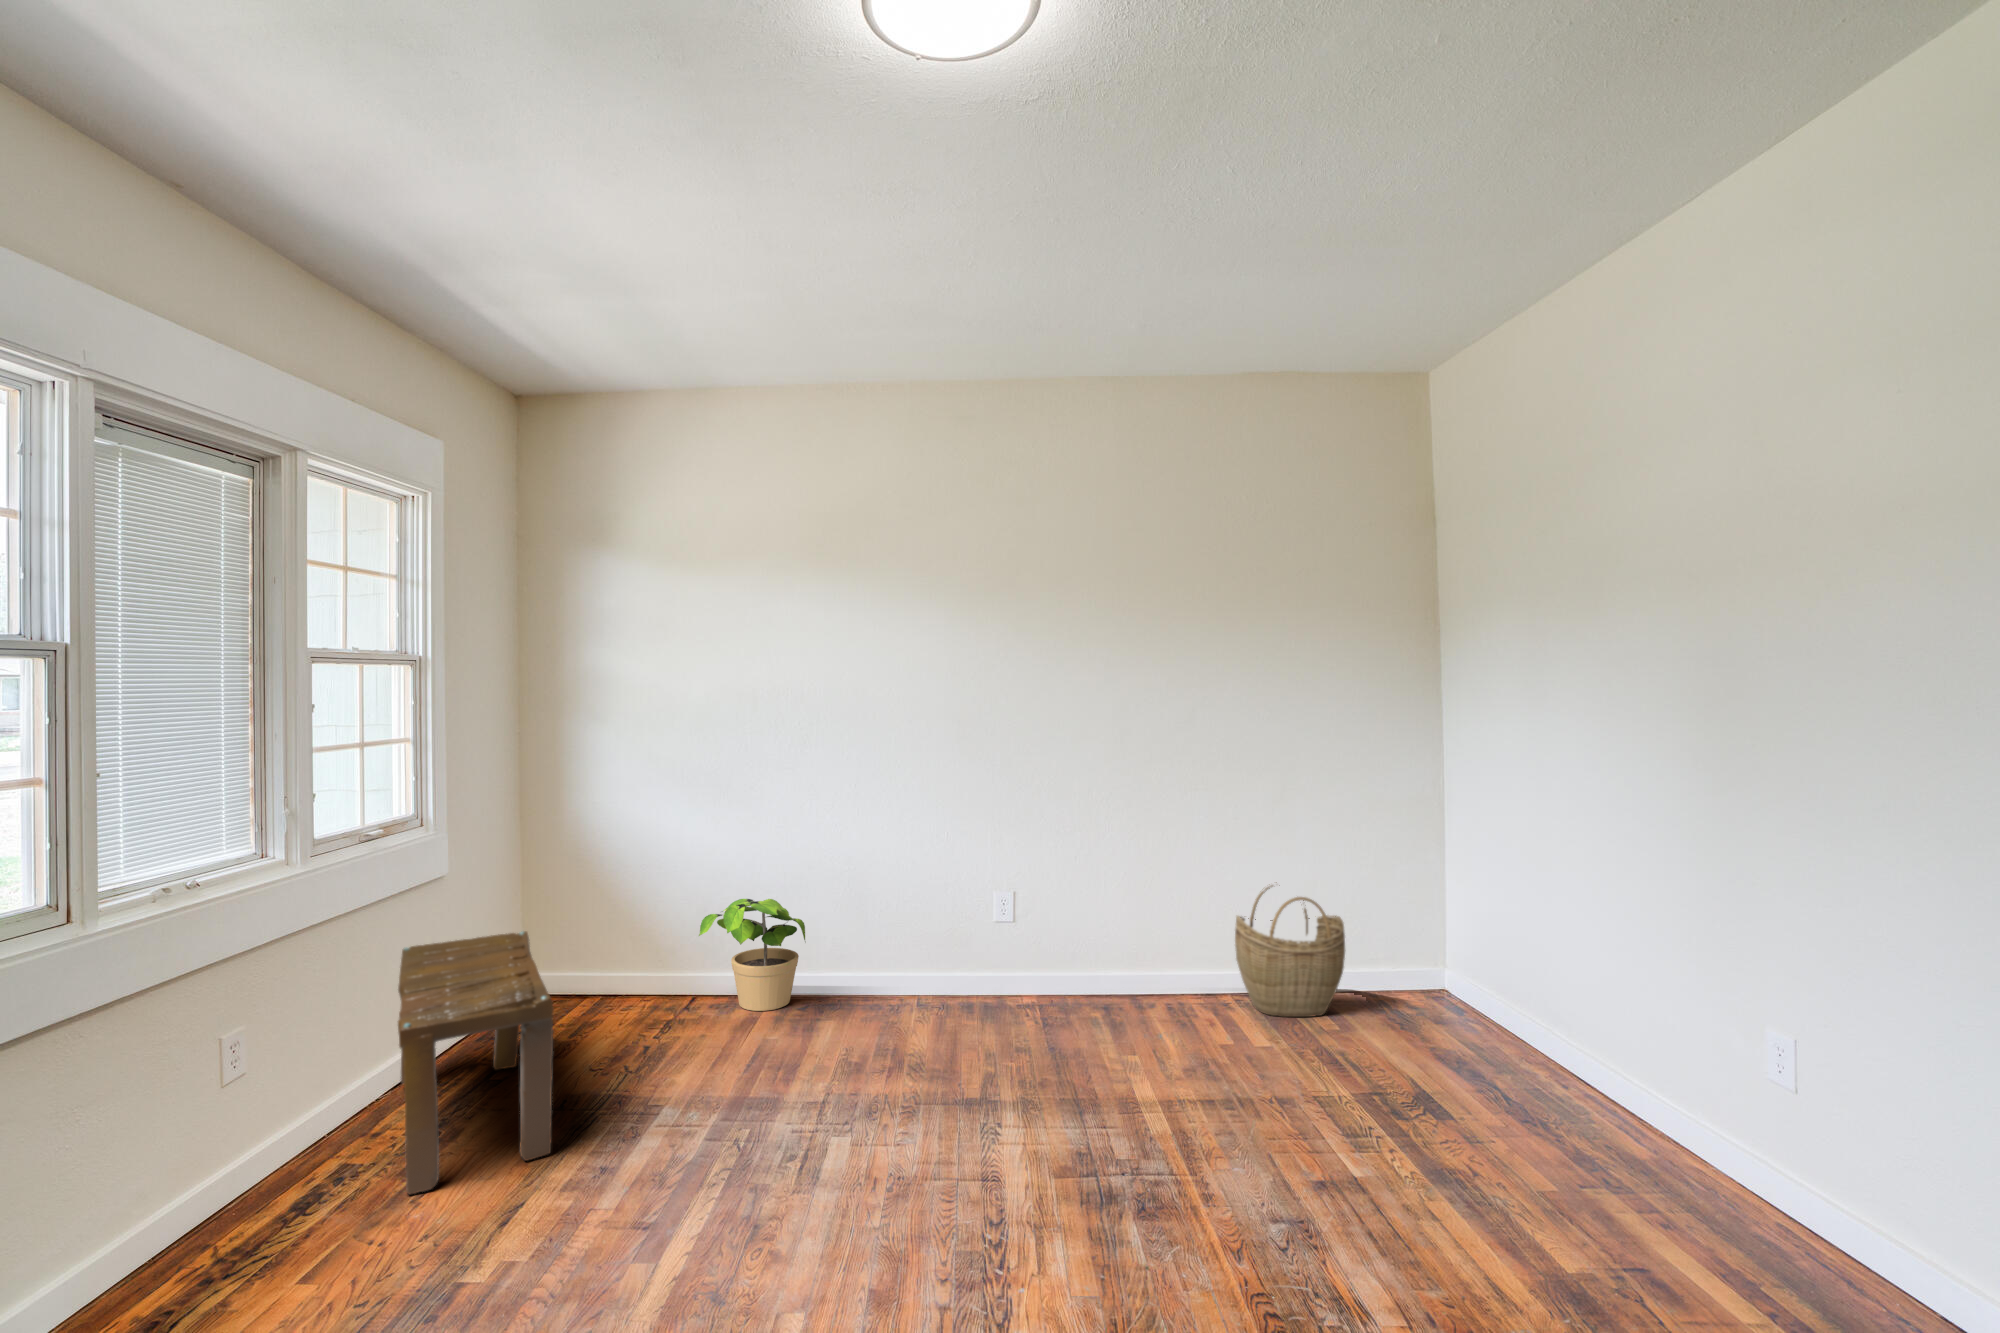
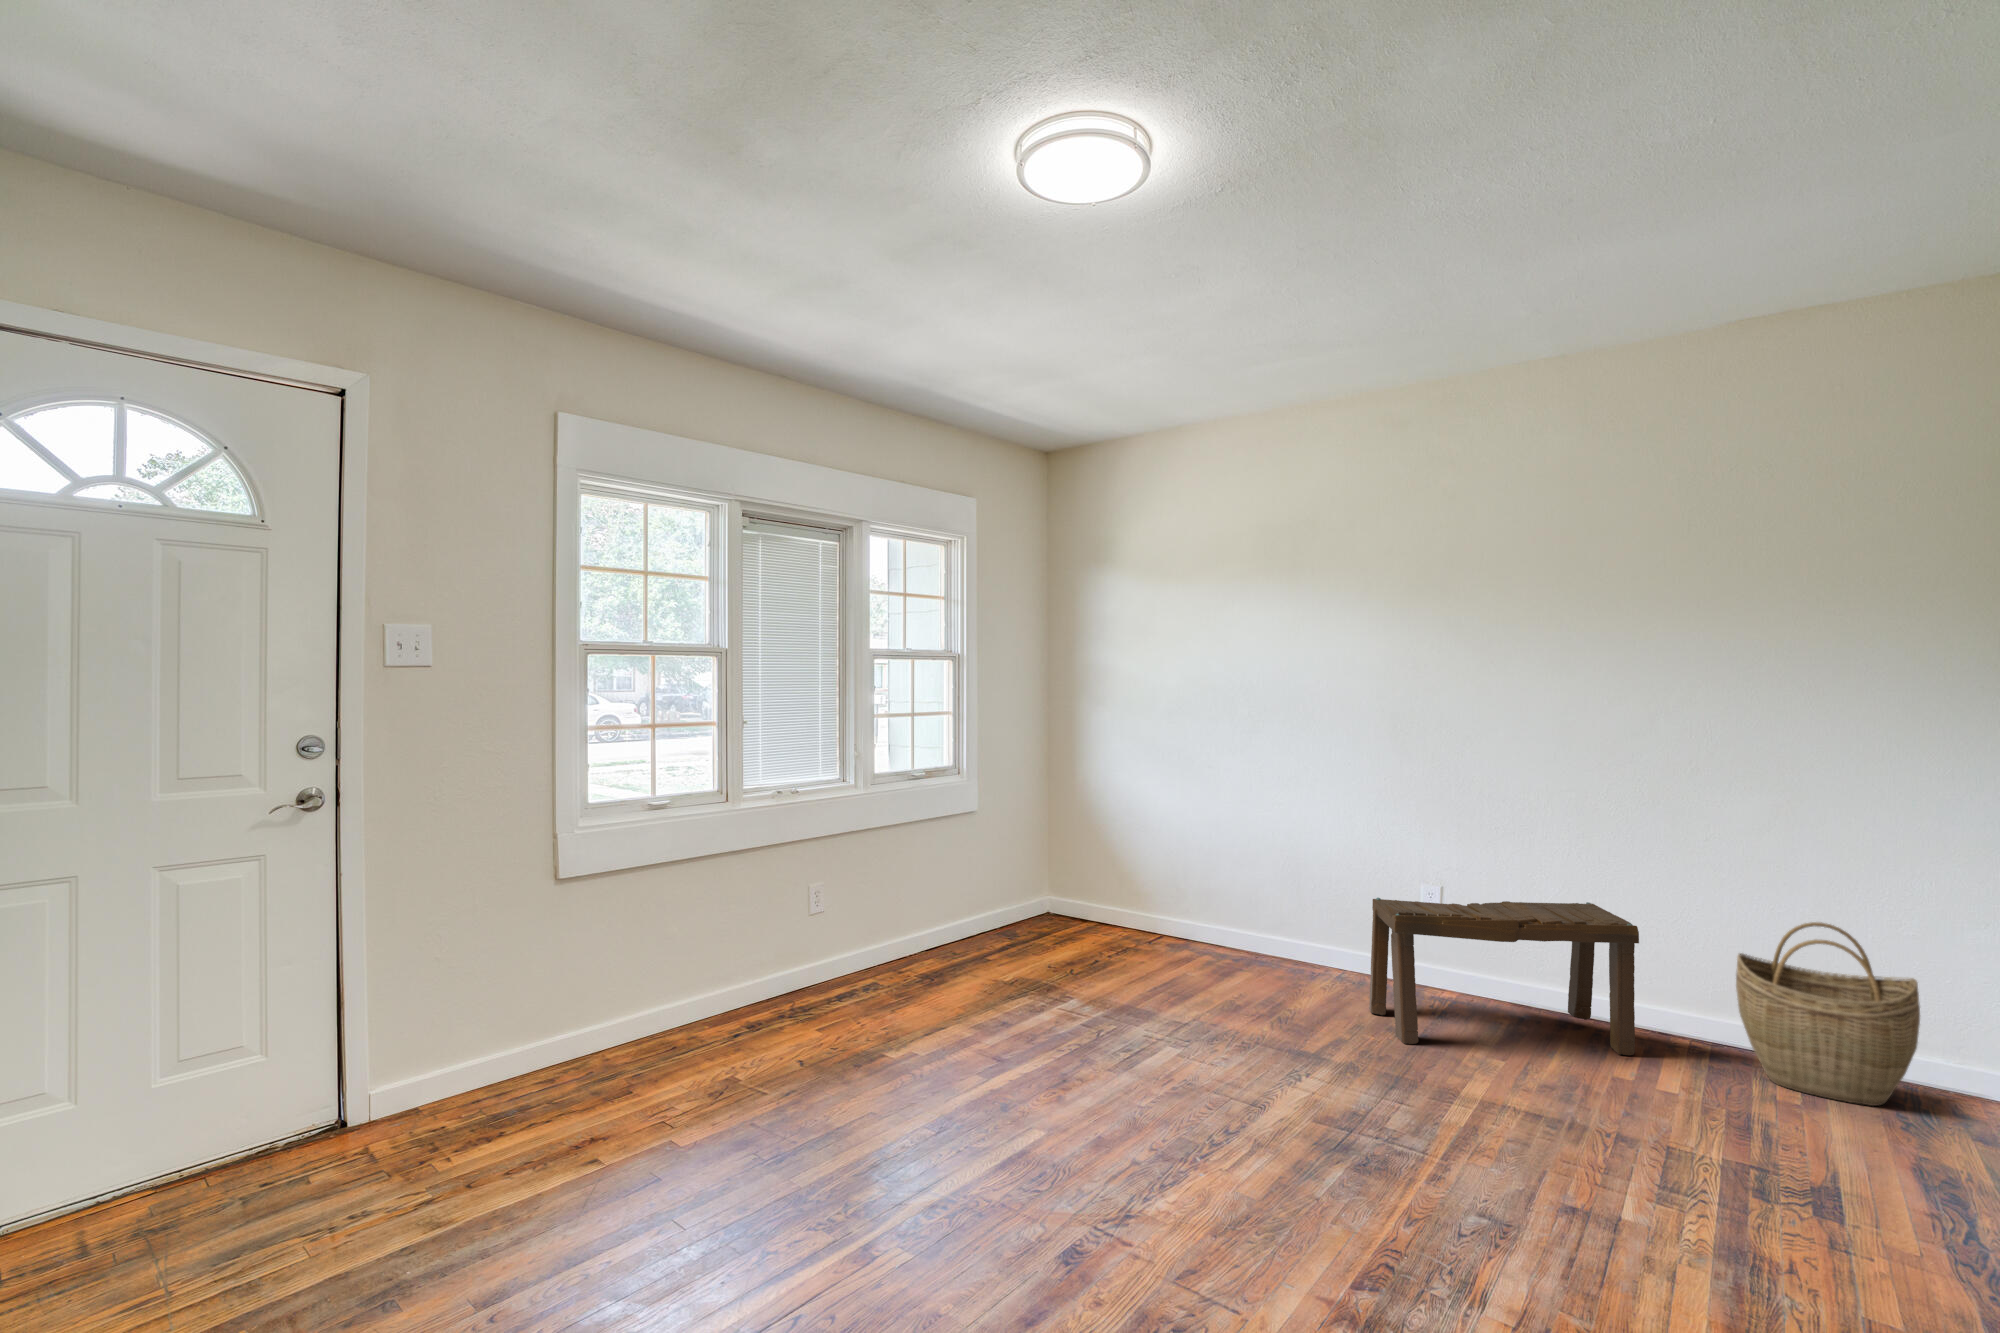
potted plant: present [699,899,805,1011] -> none [1151,856,1243,959]
bench: present [398,931,553,1194] -> present [1369,898,1639,1055]

